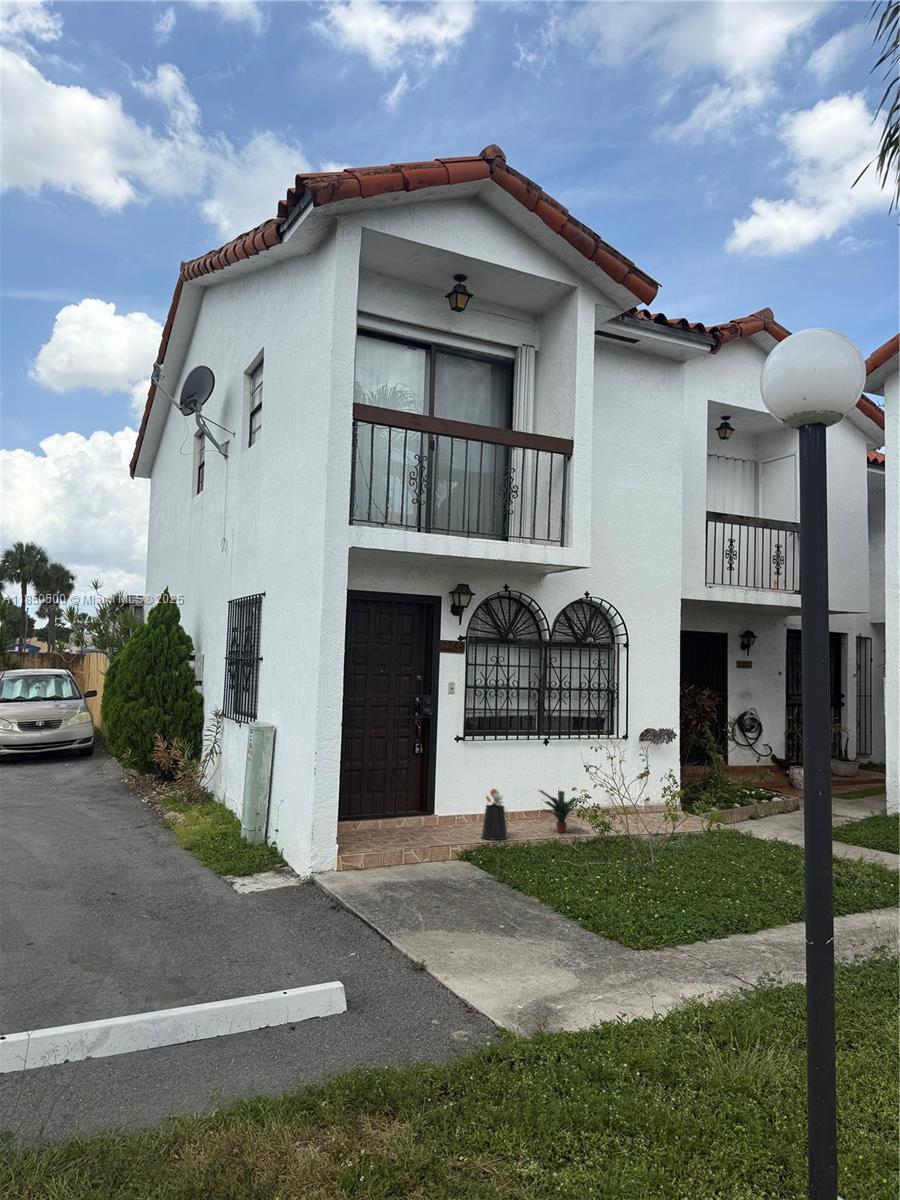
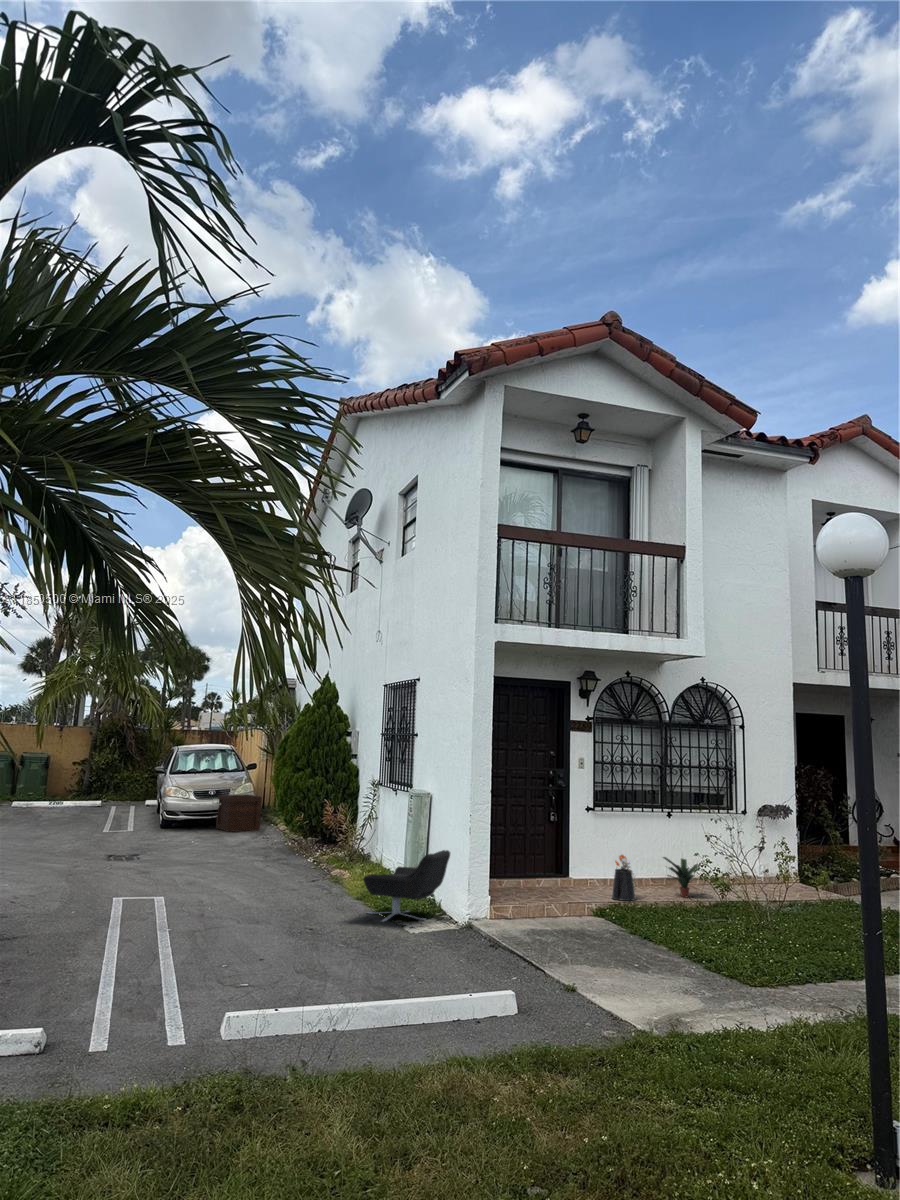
wooden crate: none [44,724,98,767] -> present [216,794,262,832]
lounge chair: none [182,793,291,881] -> present [363,850,450,922]

